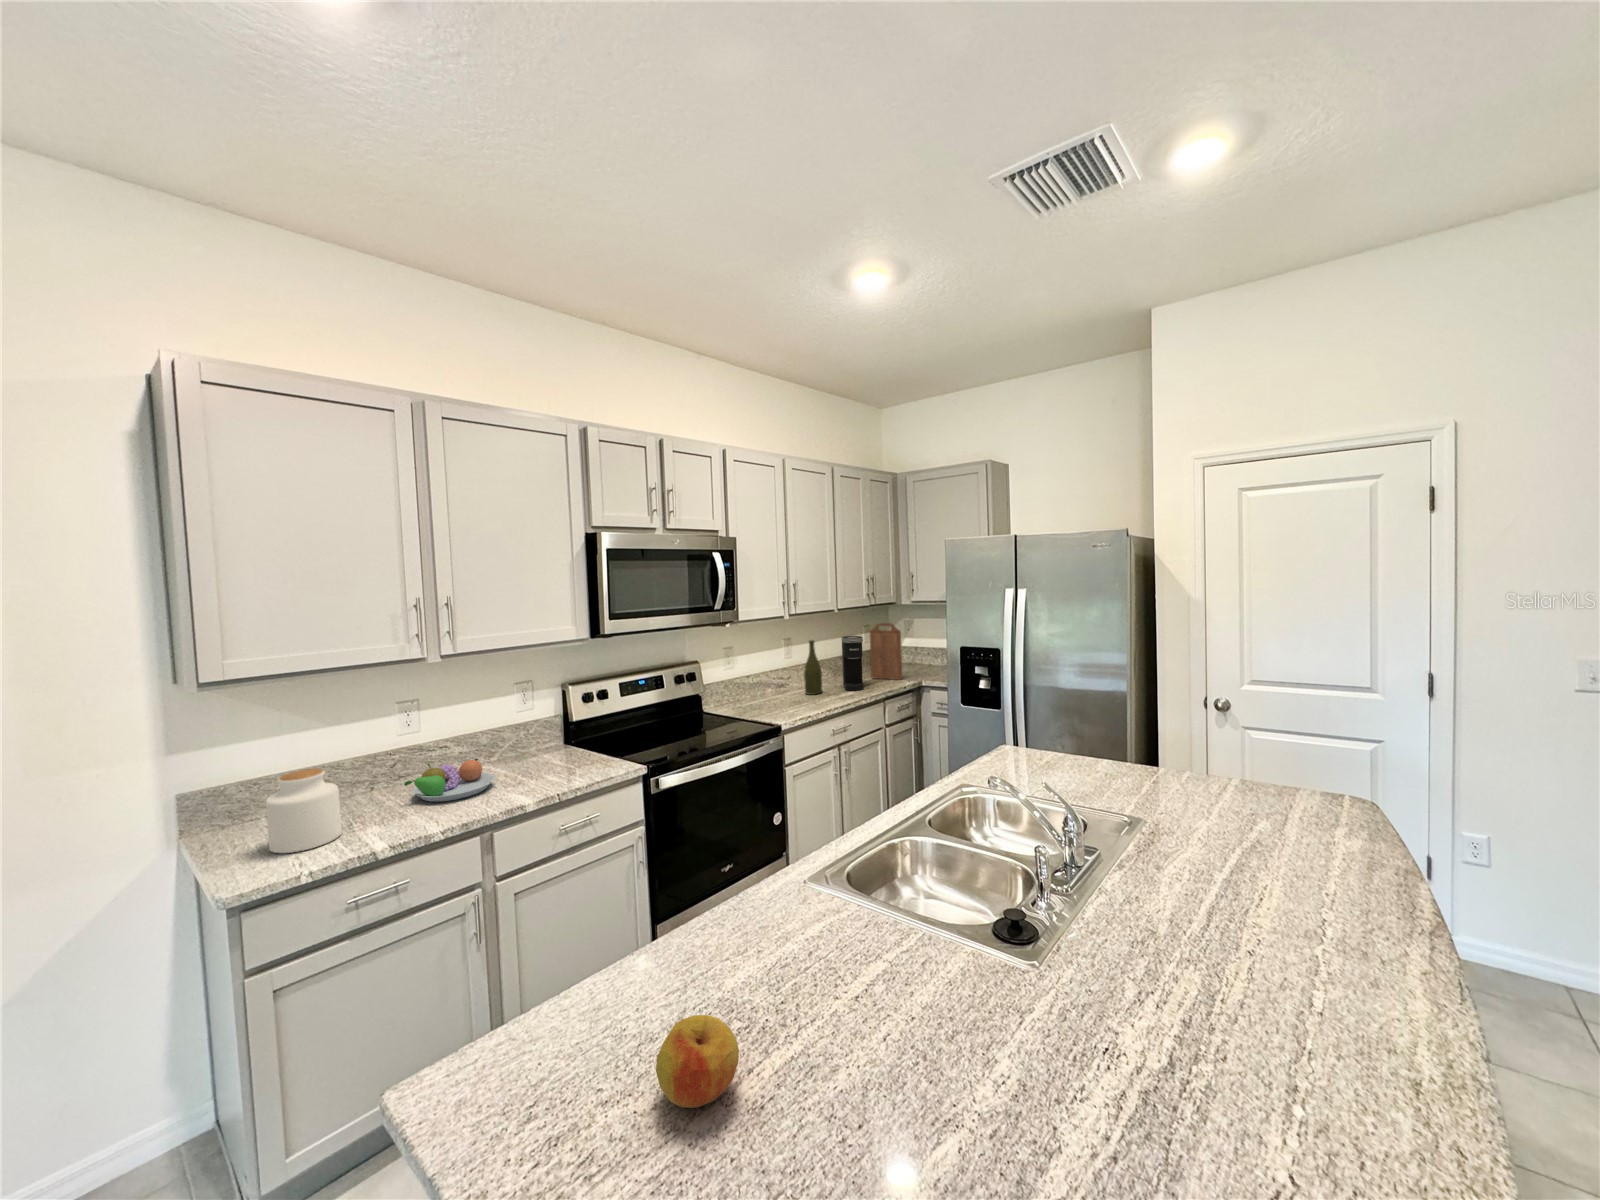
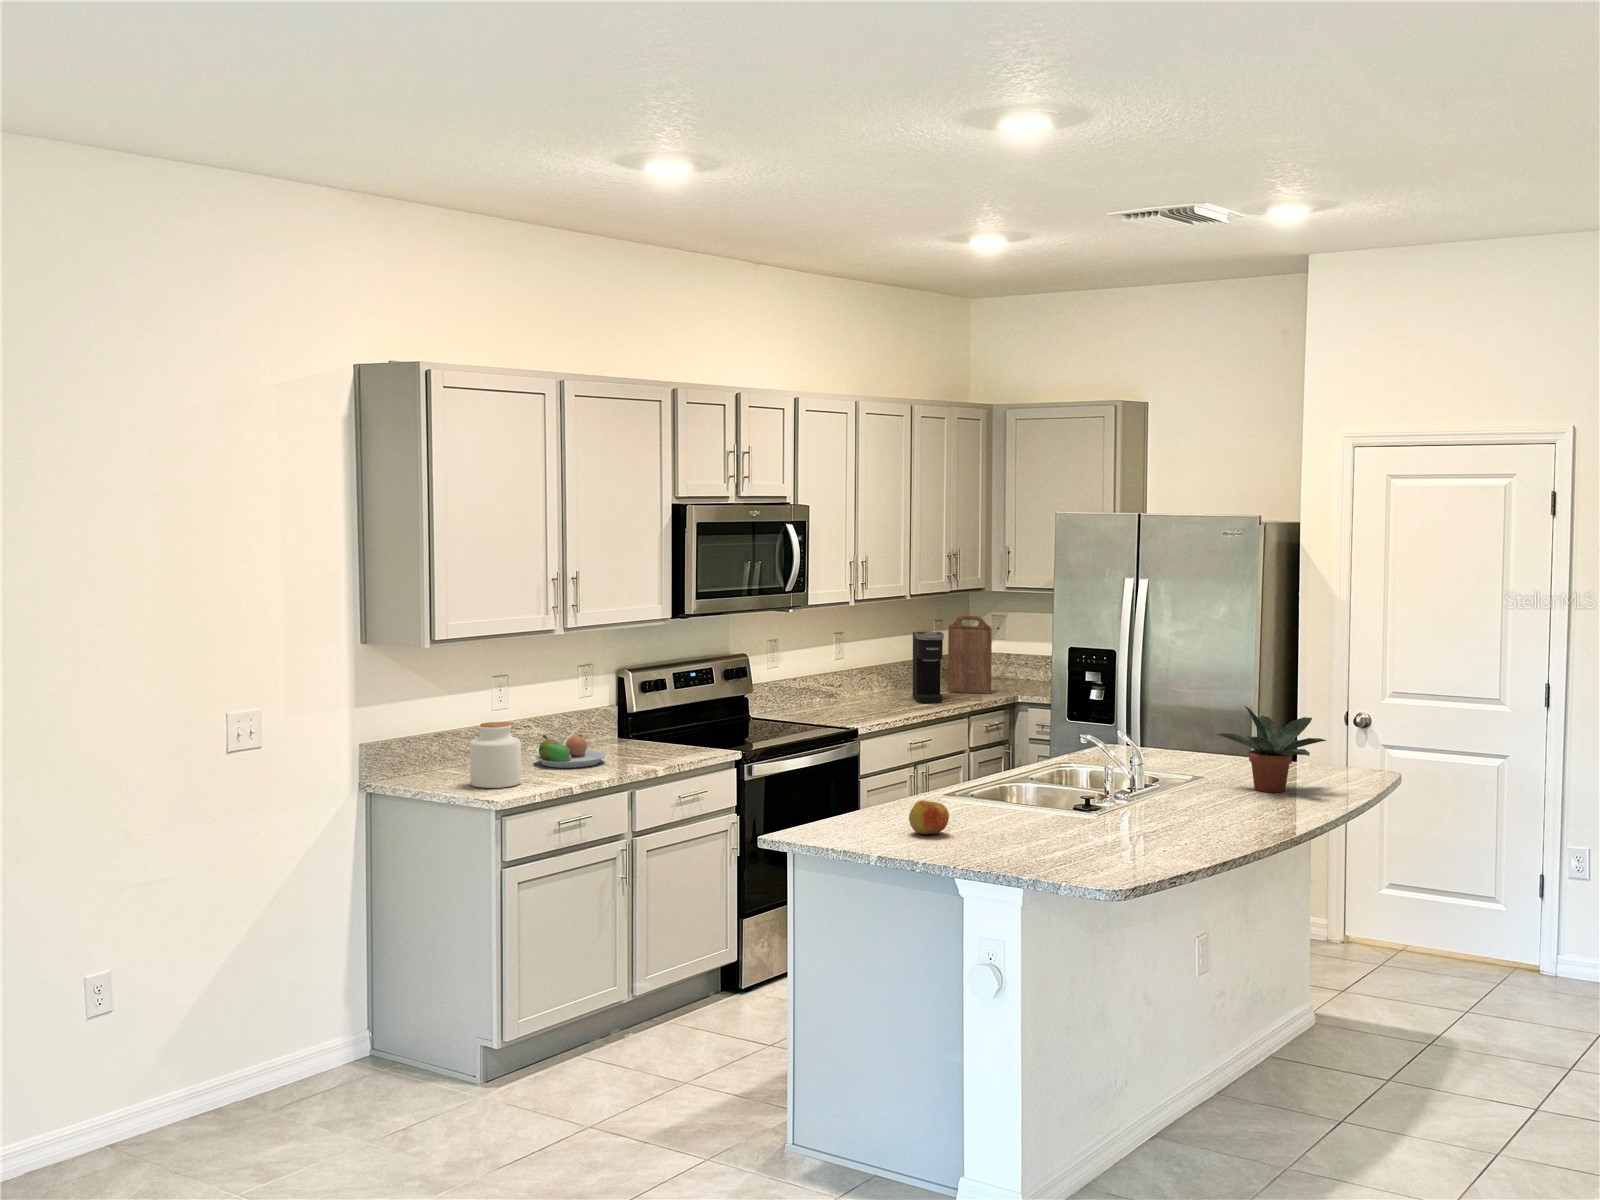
bottle: present [804,640,822,695] -> none [866,635,889,706]
potted plant: none [1165,745,1344,870] -> present [1217,706,1326,792]

